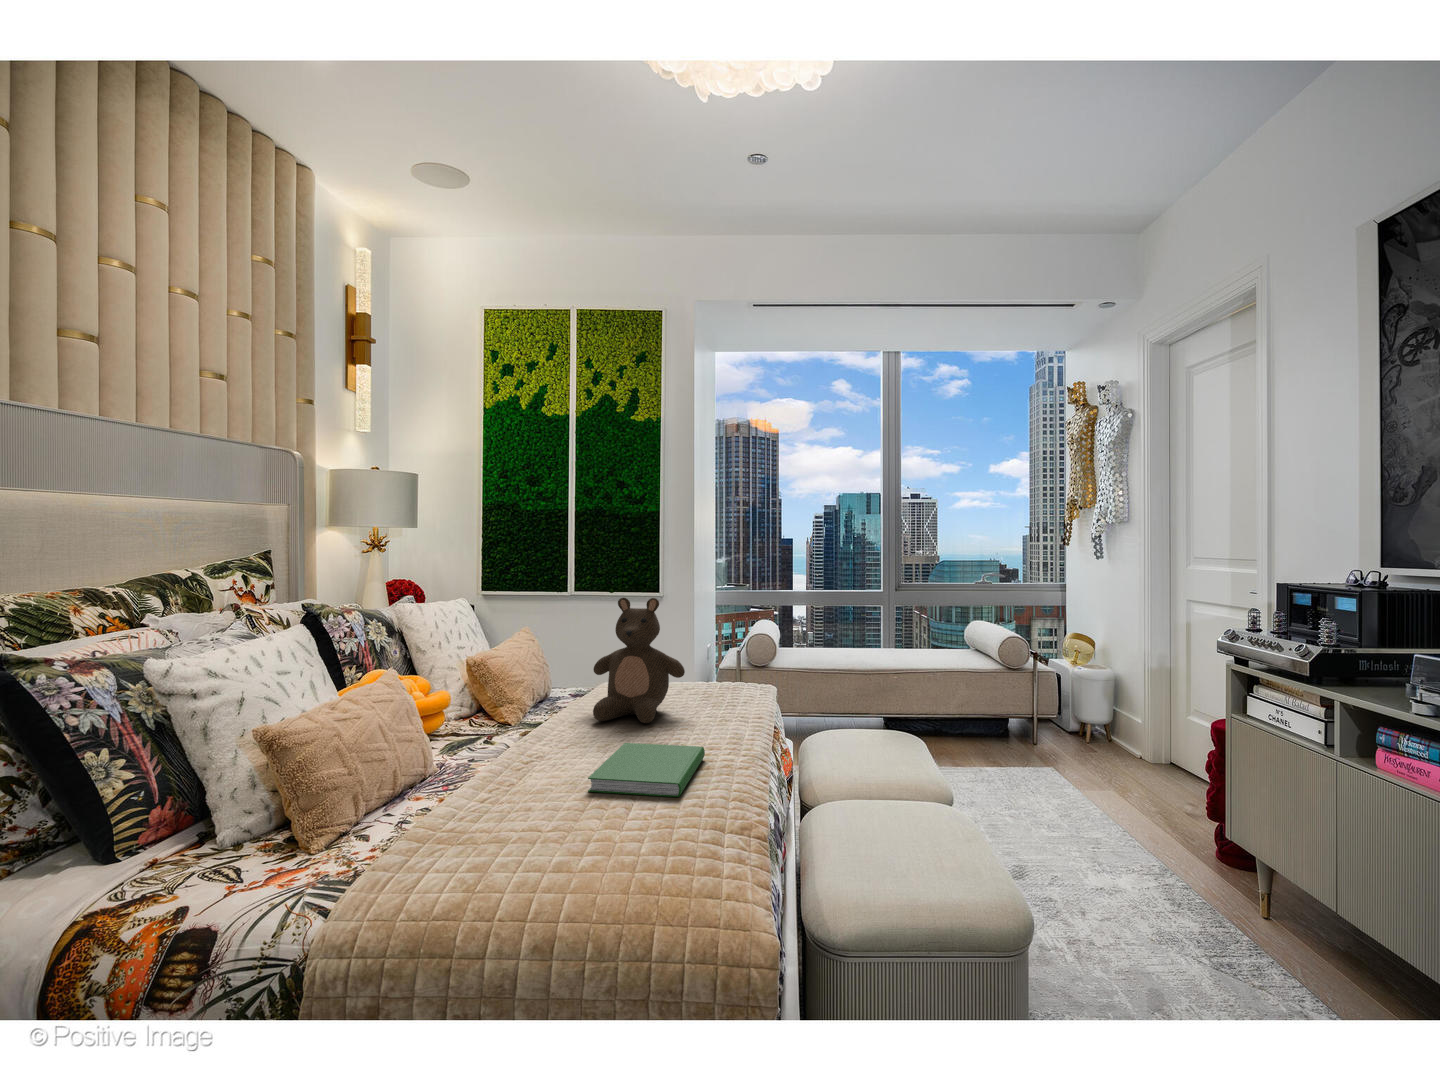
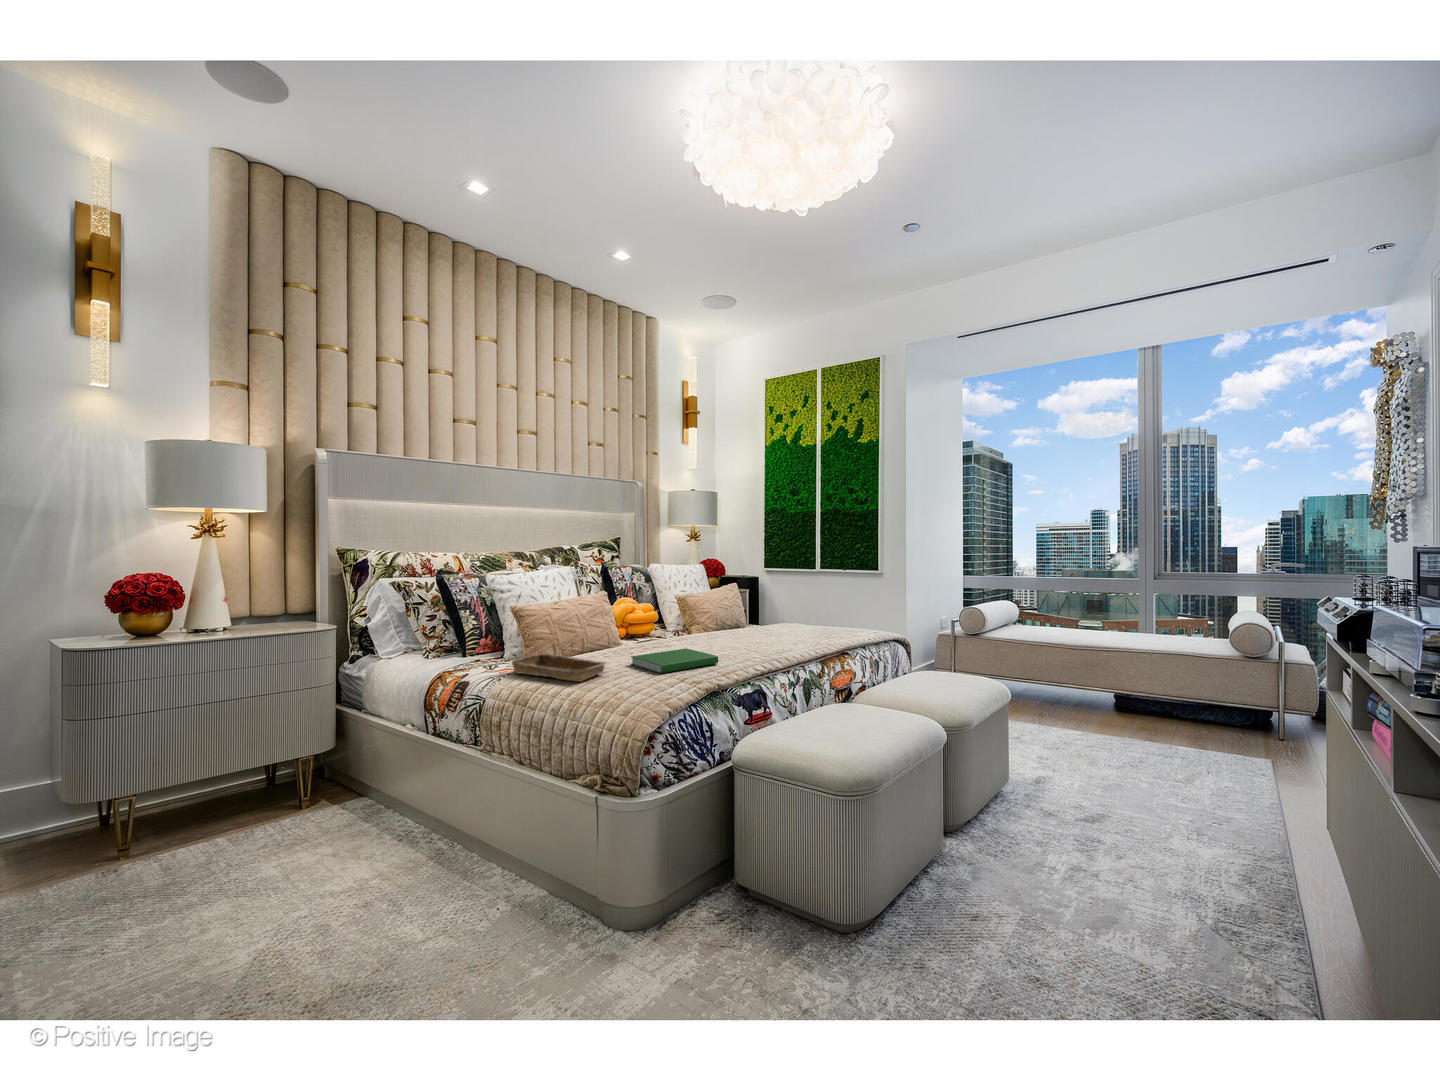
stuffed bear: present [593,598,685,723] -> none [711,565,774,647]
tray: none [421,799,621,872] -> present [510,653,607,682]

